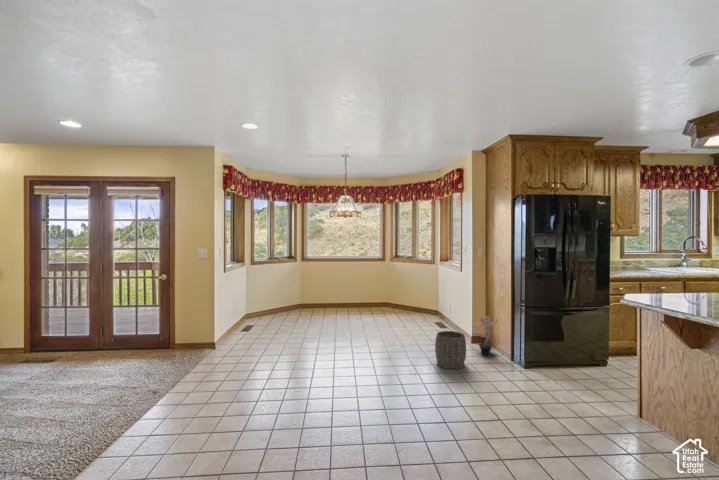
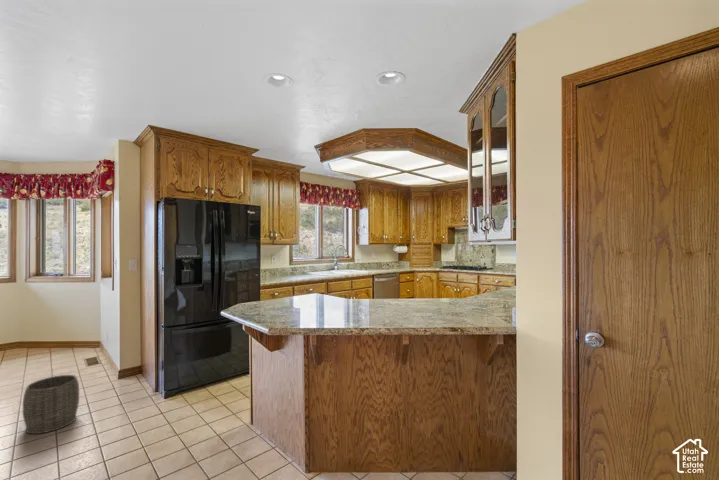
potted plant: present [472,316,497,355] -> none [108,339,142,394]

